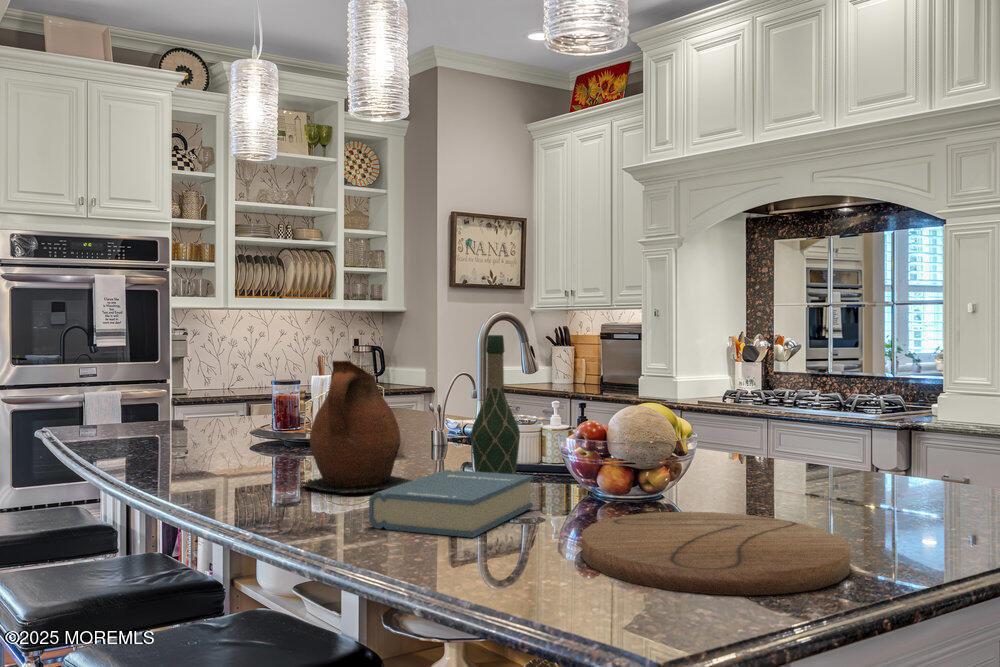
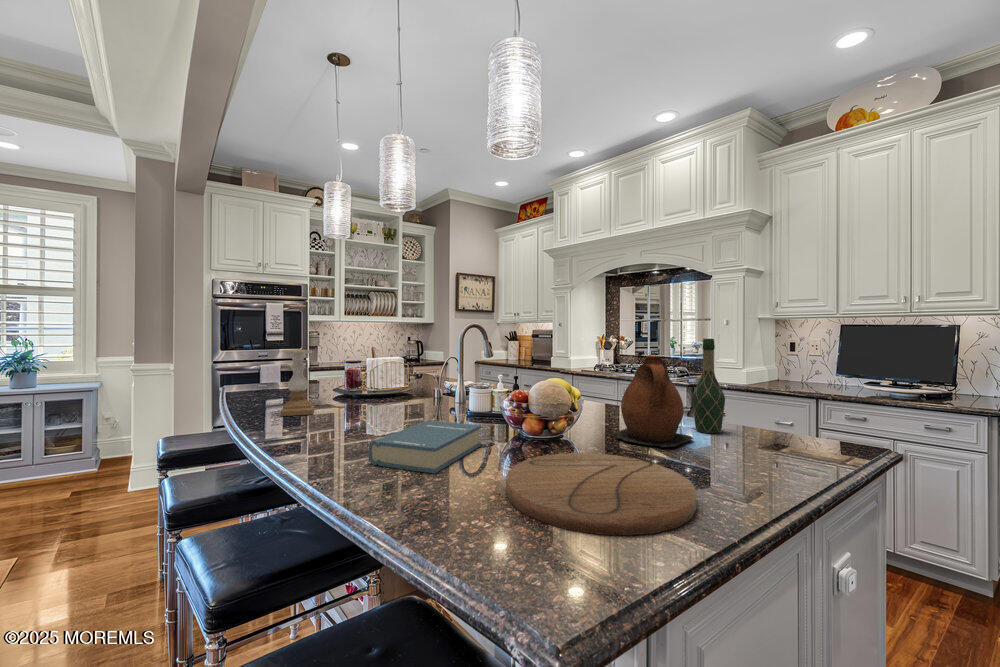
wine bottle: present [471,335,520,474] -> present [692,339,725,433]
candle holder: none [187,360,238,470] -> present [281,350,314,416]
ceramic pitcher: present [301,360,412,493] -> present [615,356,693,447]

